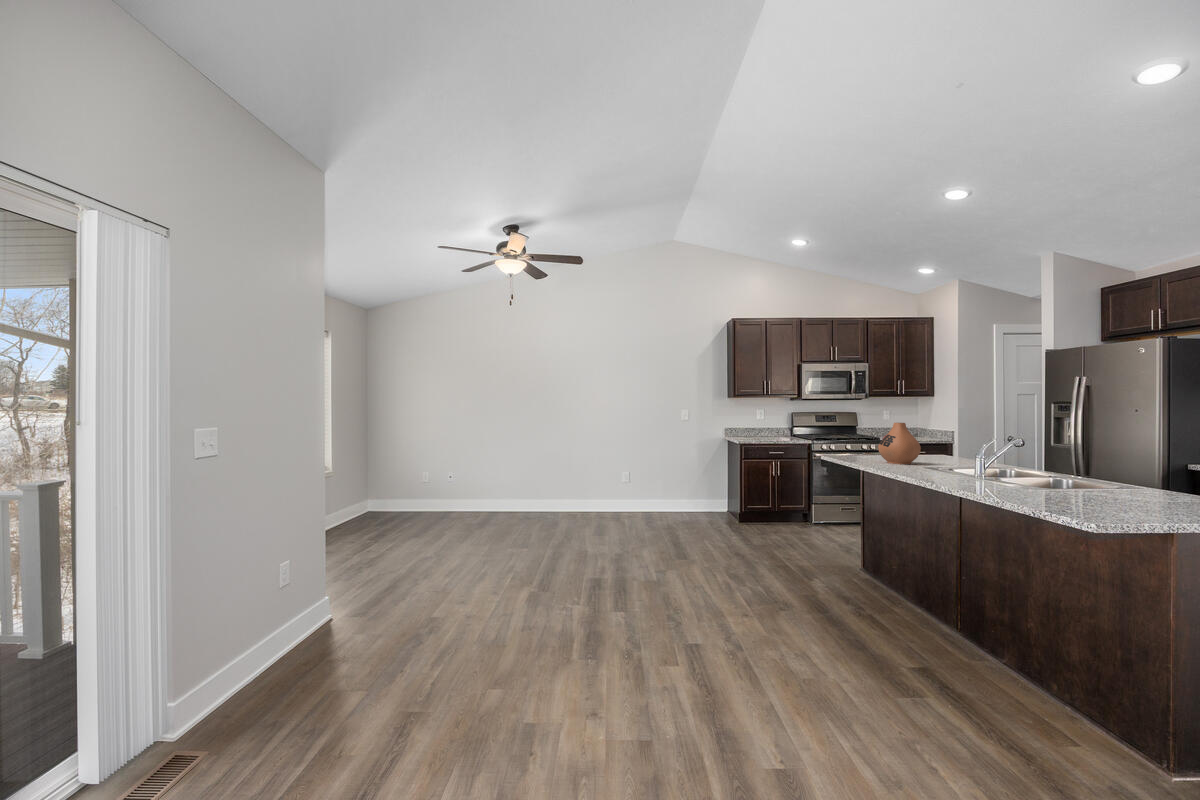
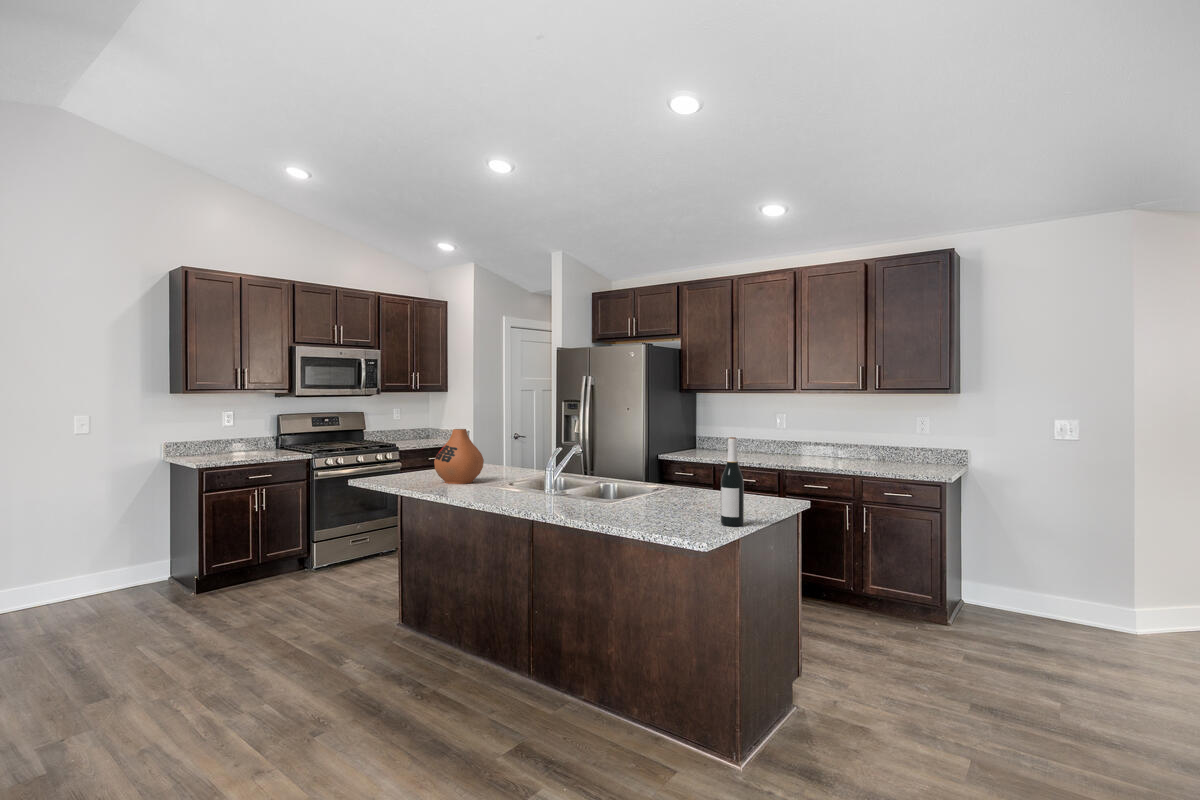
wine bottle: none [1075,429,1099,504] -> present [721,437,744,526]

